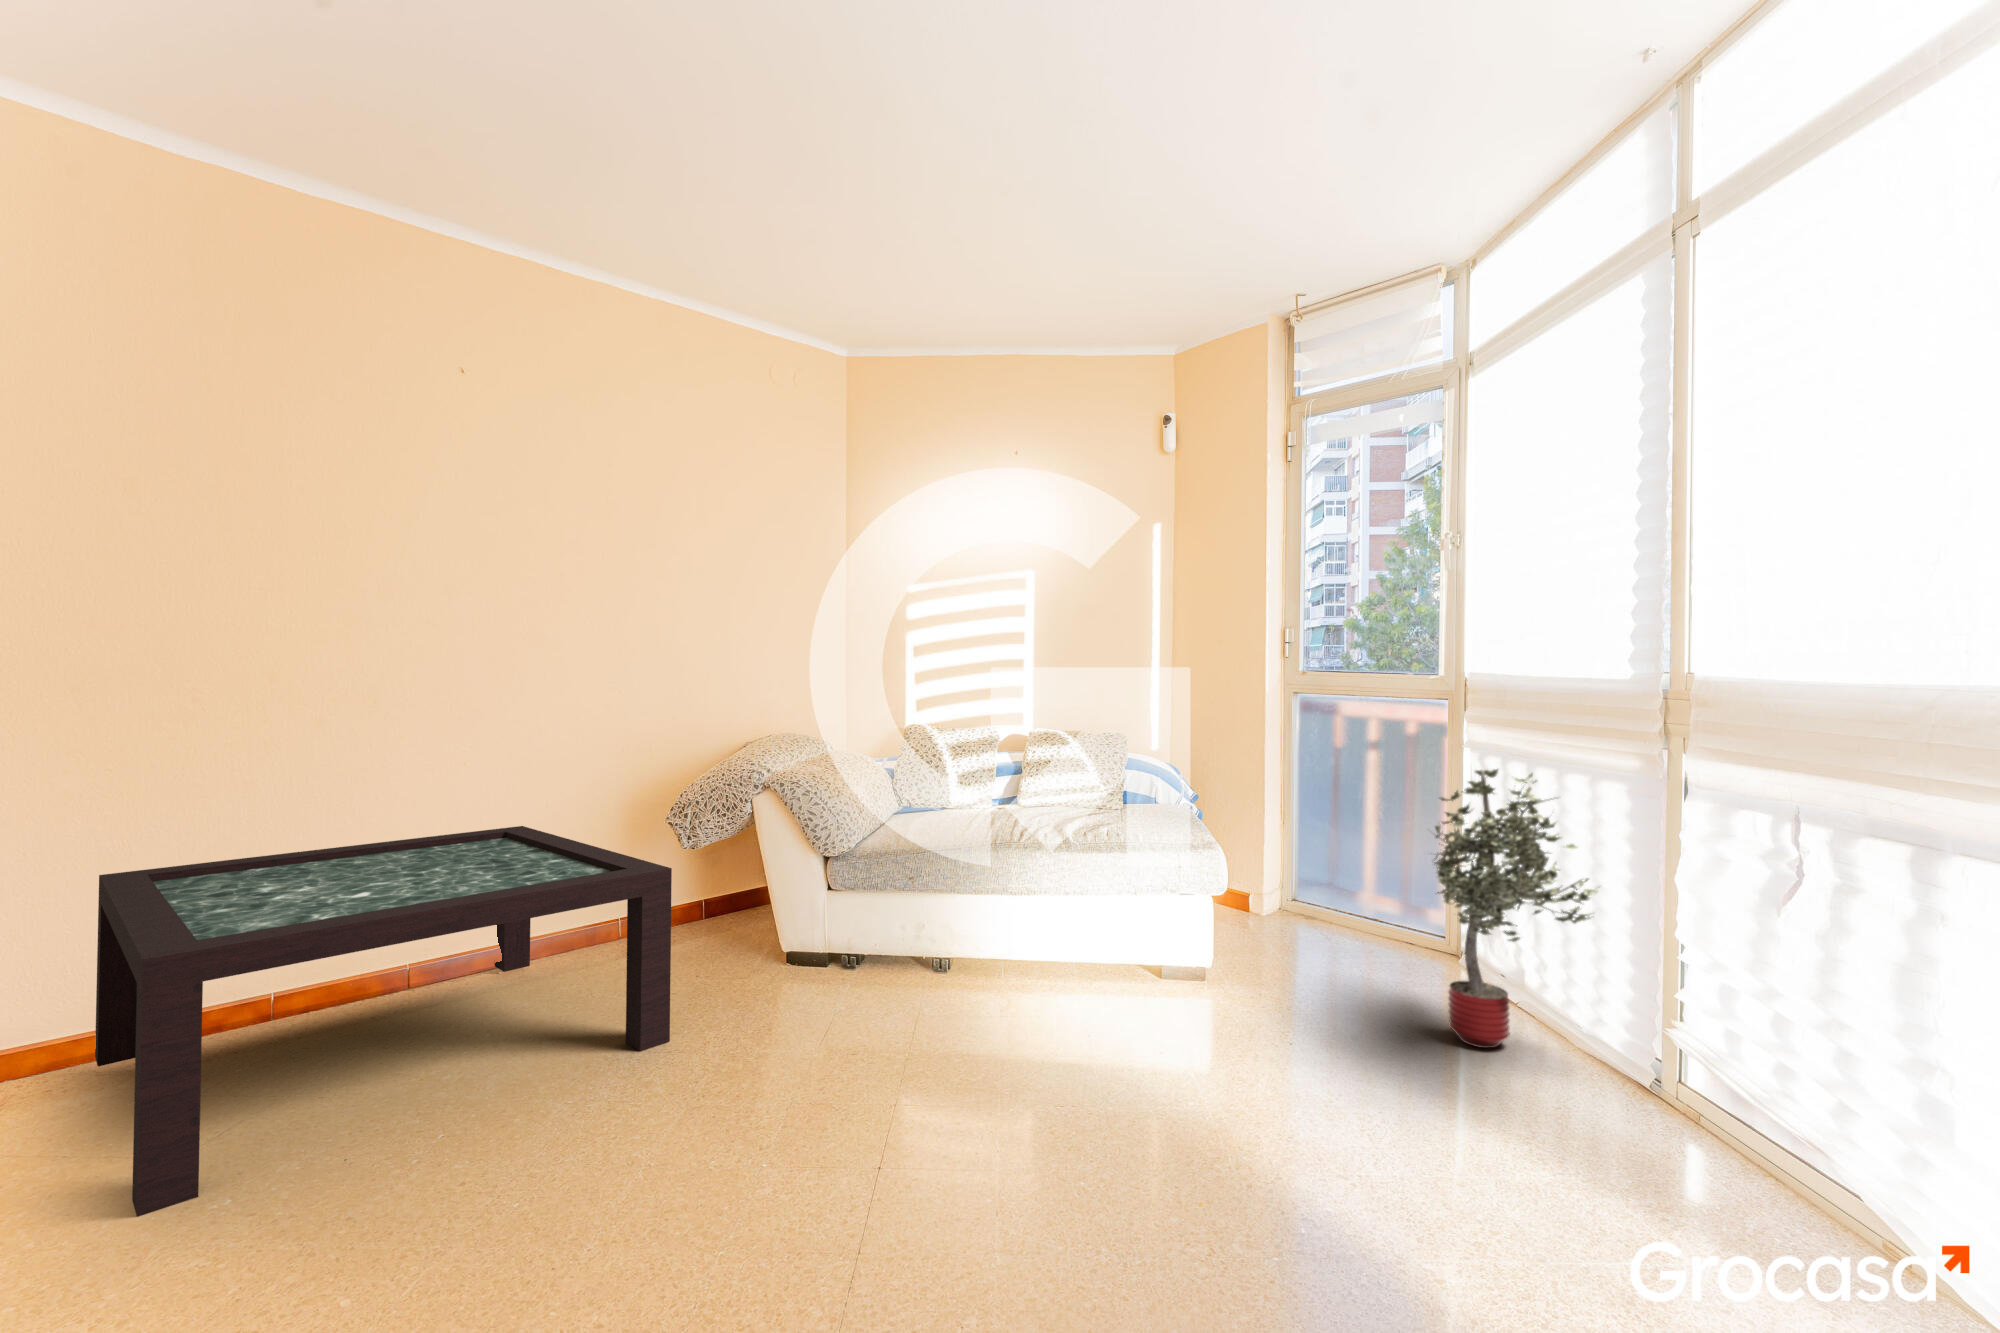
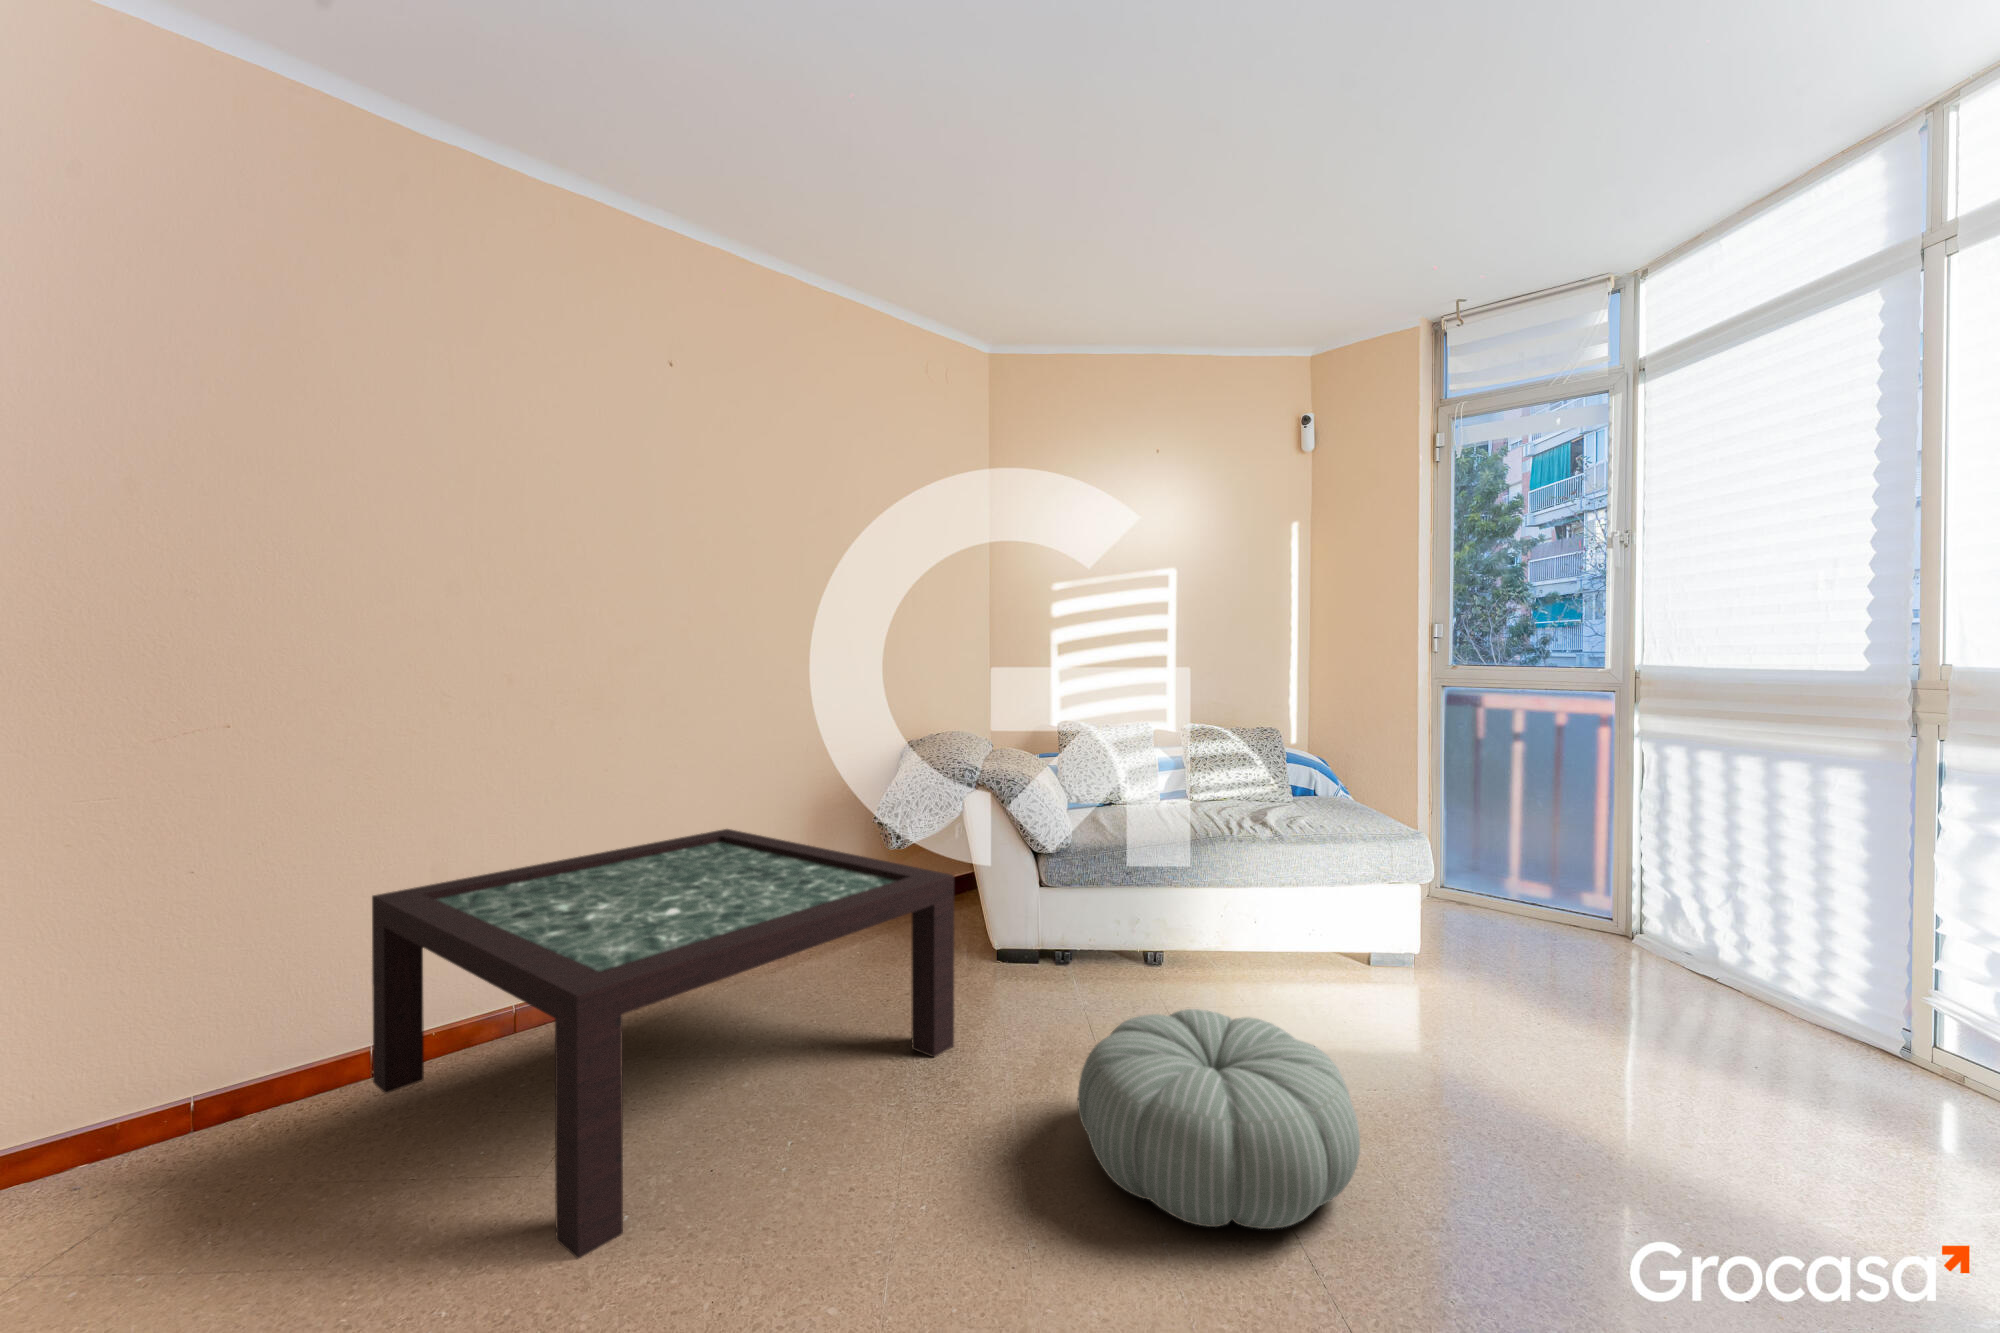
potted tree: present [1434,769,1598,1048] -> none [1641,765,1845,1028]
pouf: none [674,1004,960,1218] -> present [1078,1009,1360,1229]

